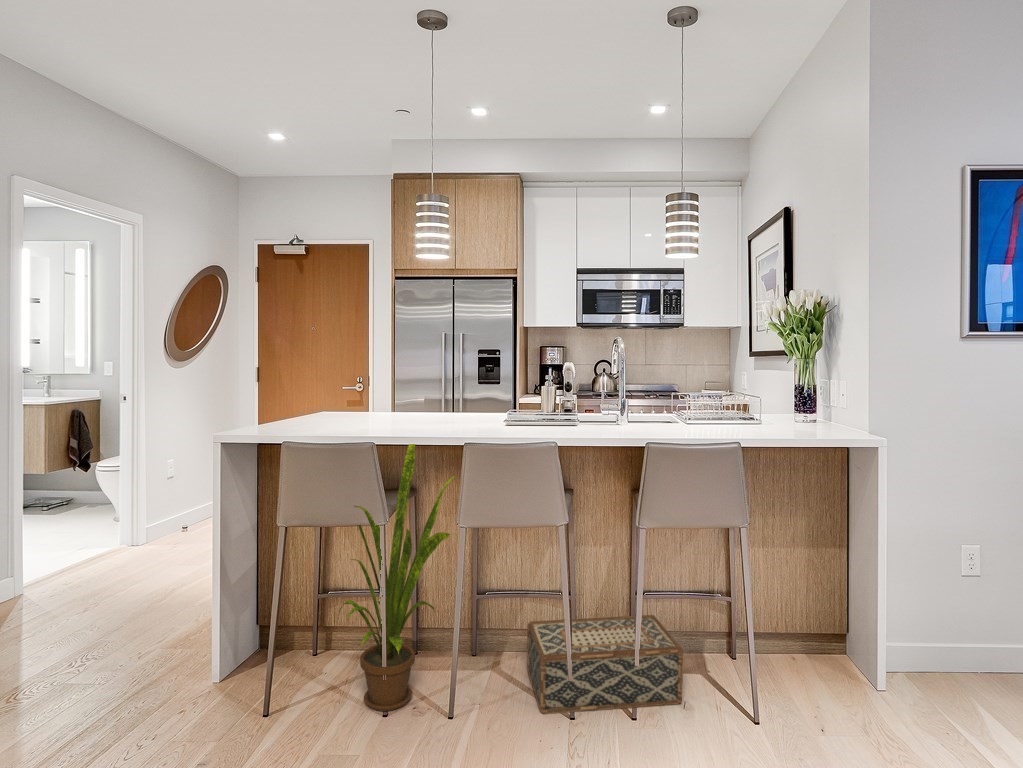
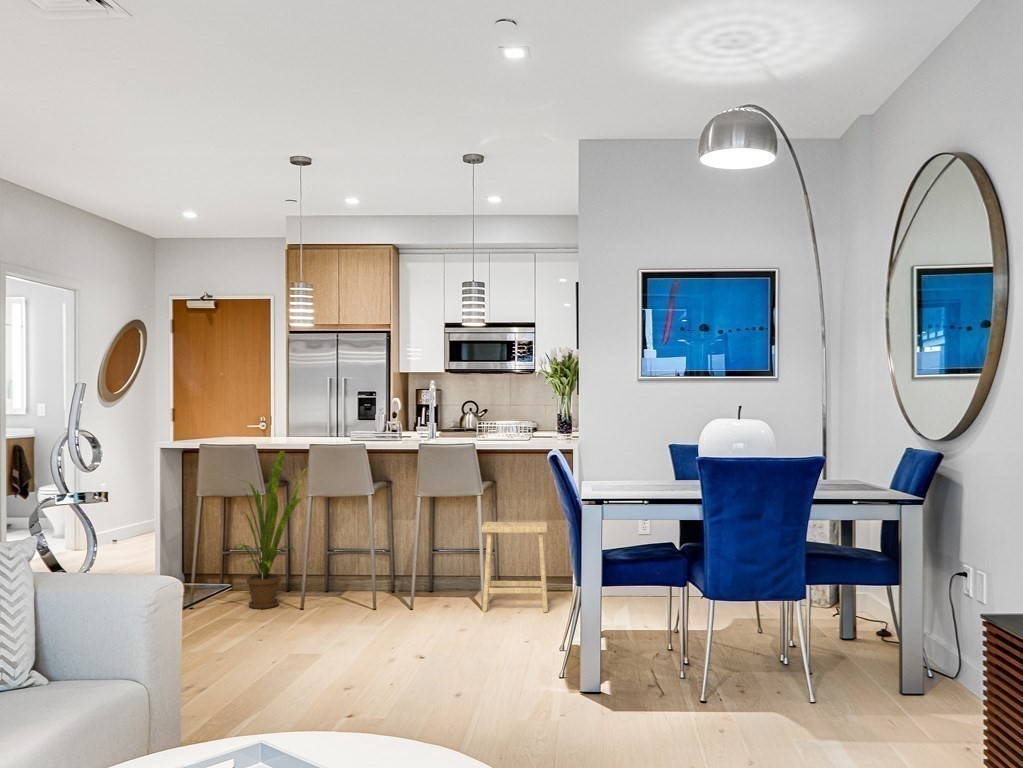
footstool: none [736,571,872,737] -> present [482,522,548,613]
woven basket: present [527,615,683,714] -> none [357,560,448,609]

